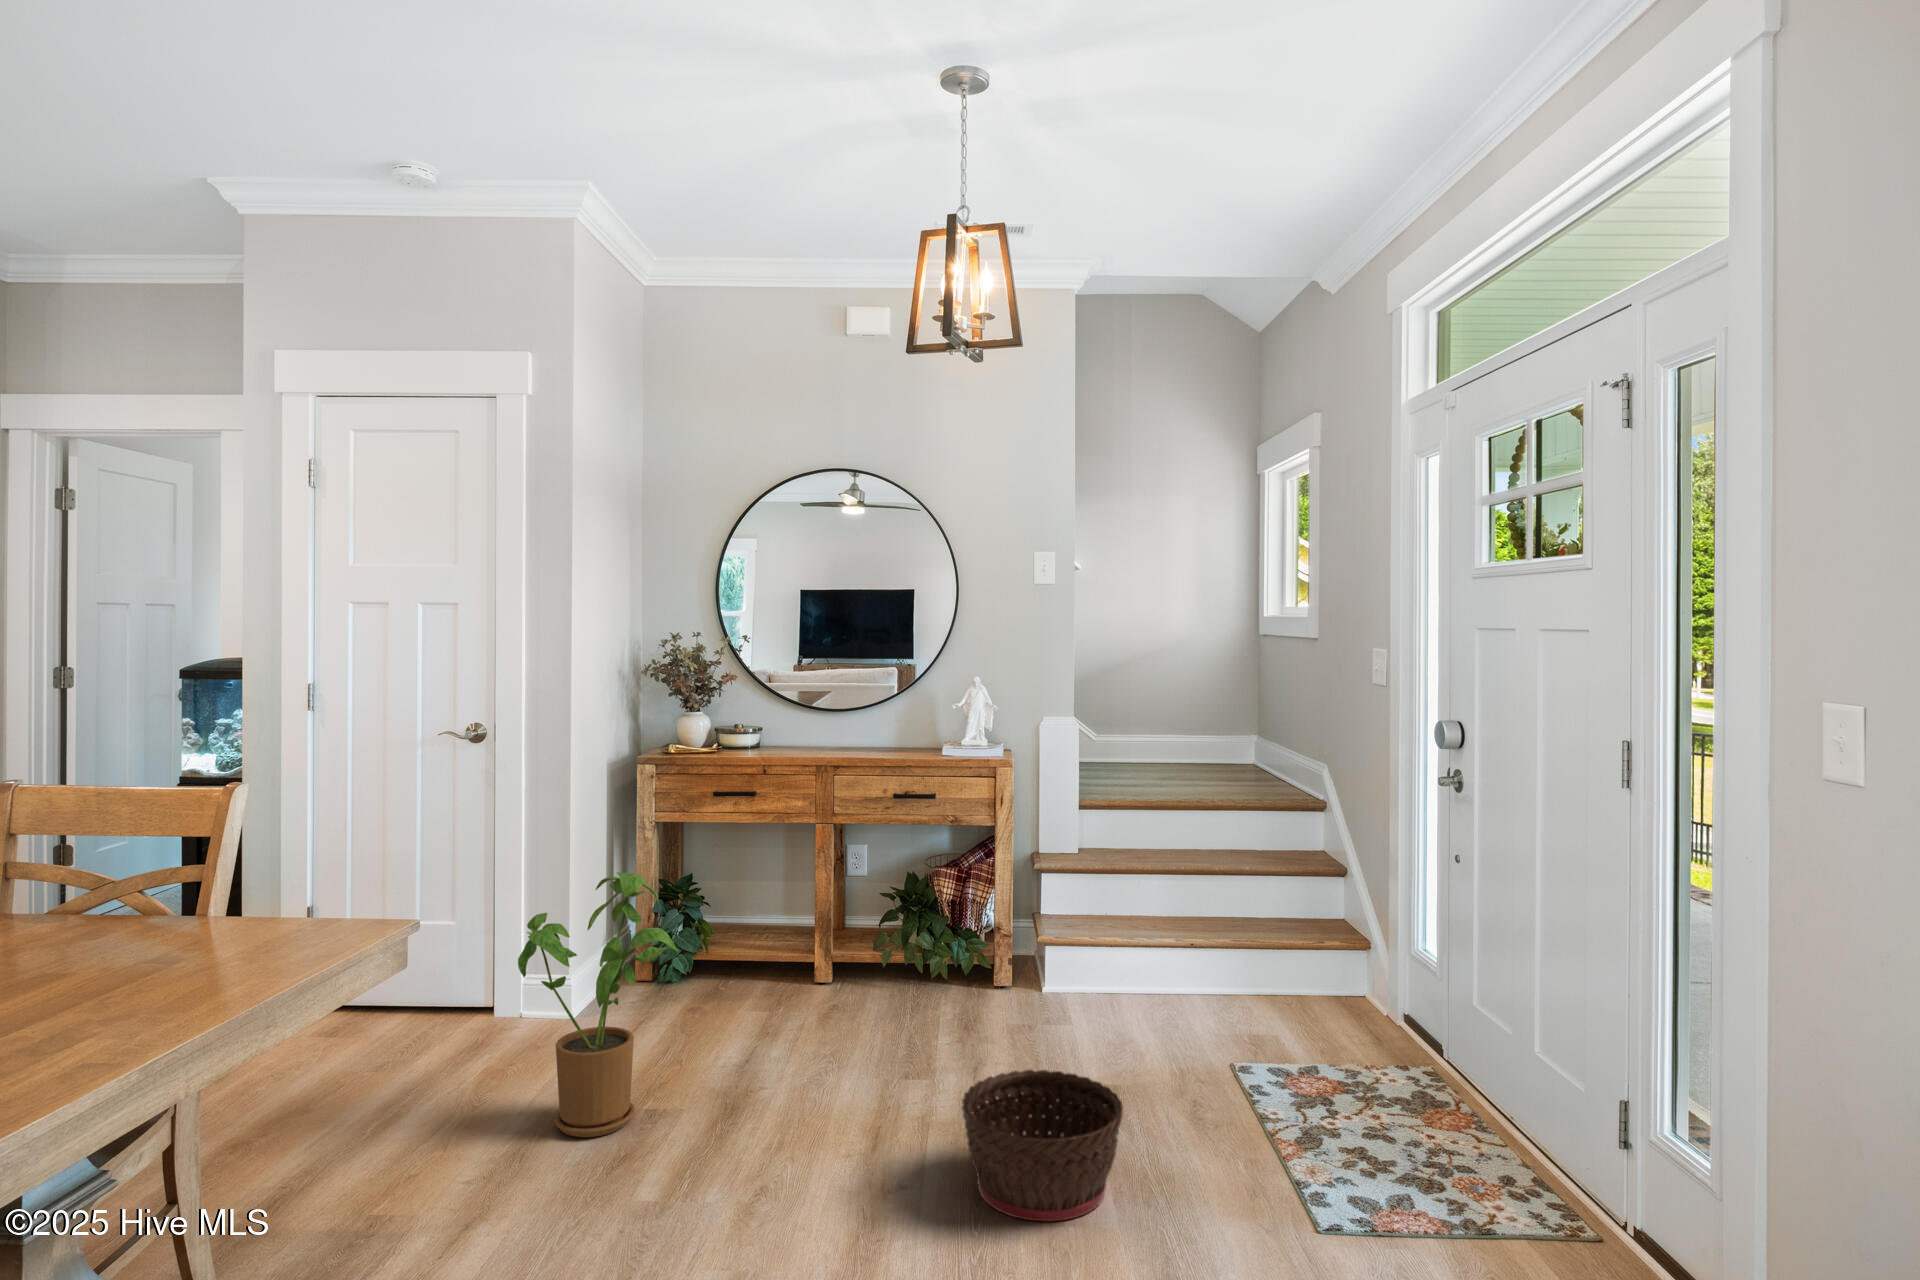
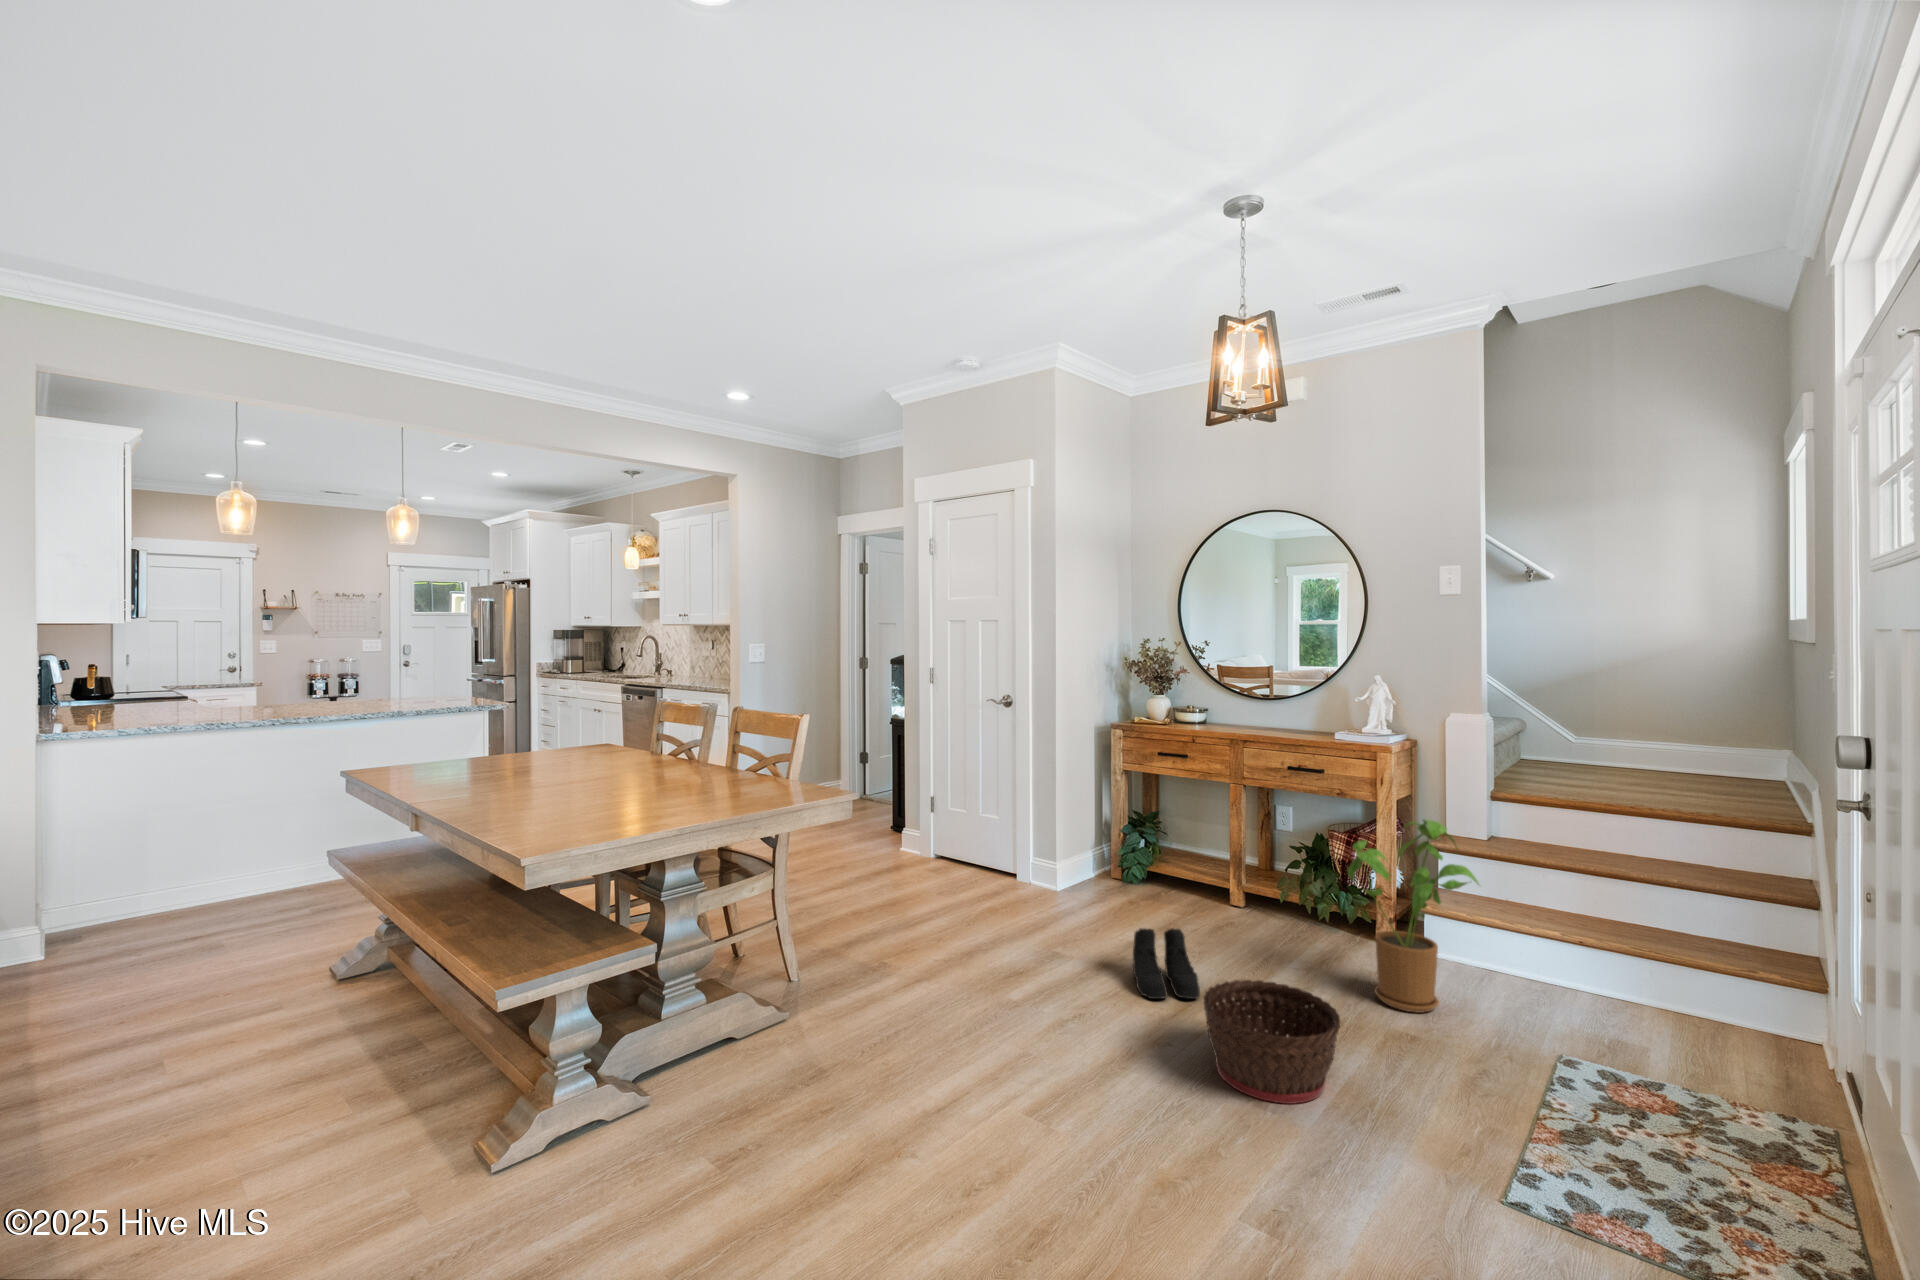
house plant: present [518,872,678,1137] -> present [1348,820,1478,1013]
boots: none [788,1034,892,1141] -> present [1133,928,1200,999]

